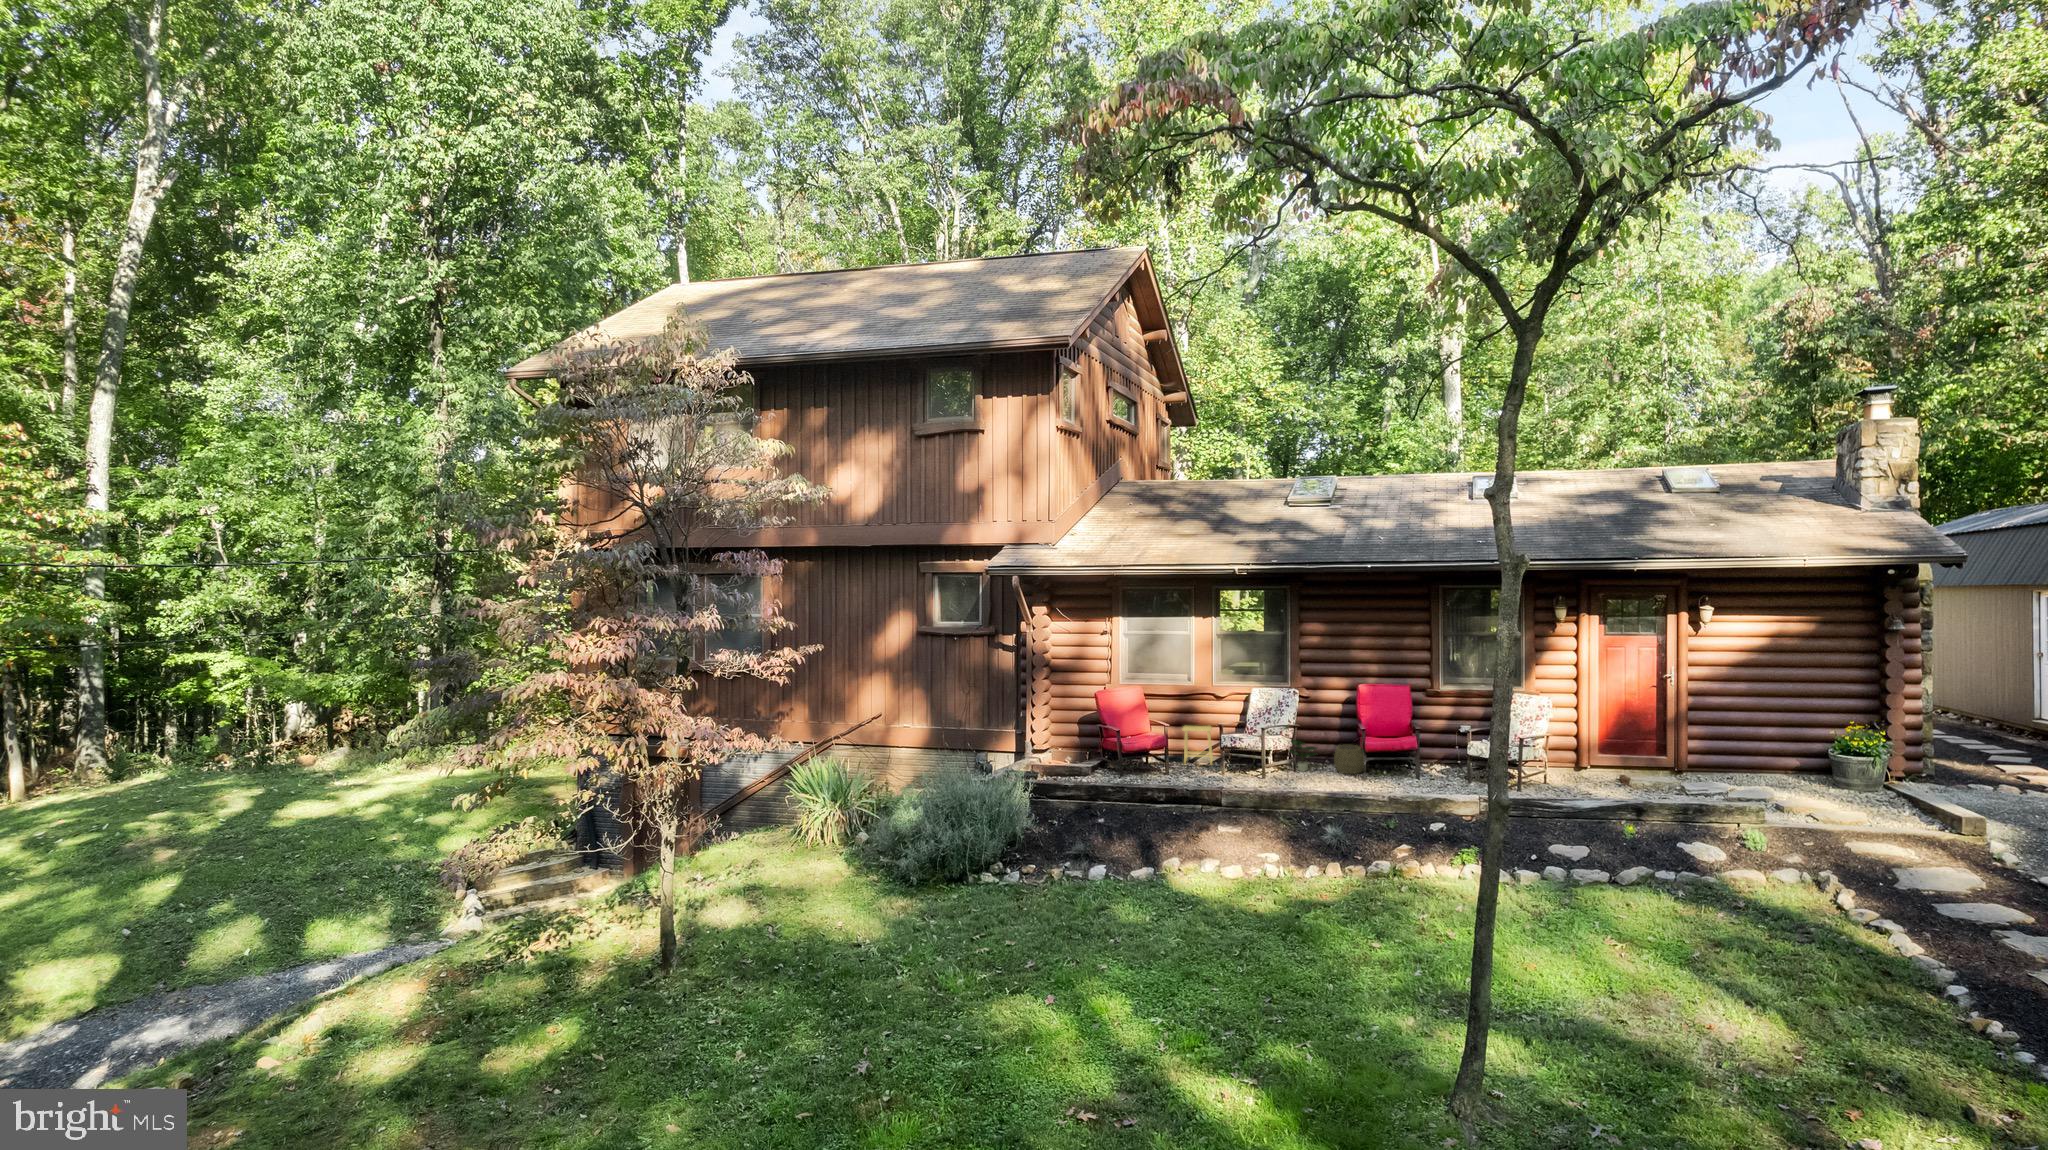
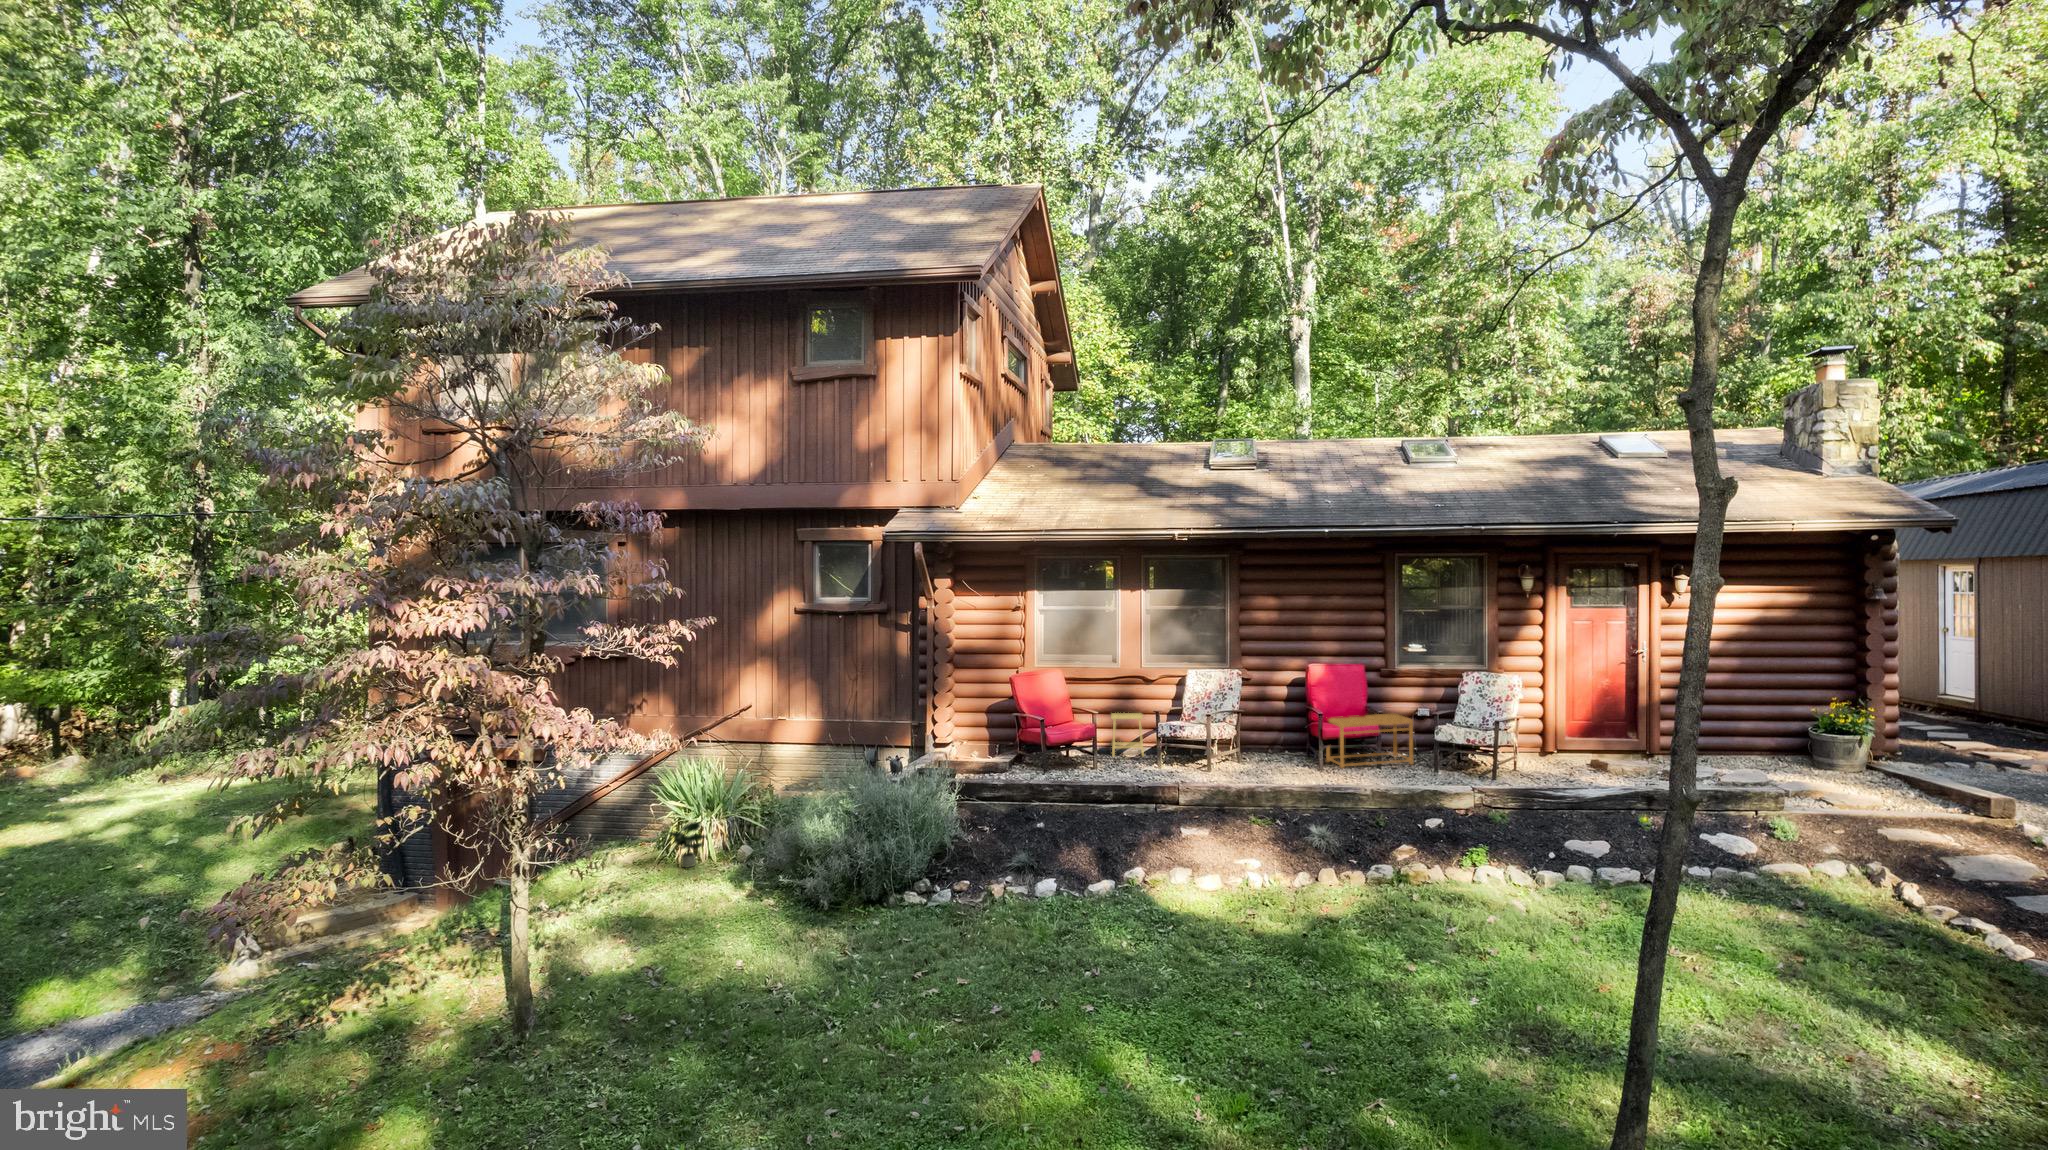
side table: none [1375,730,1456,781] -> present [1326,713,1413,768]
potted plant: present [1289,740,1317,771] -> present [669,822,705,867]
woven basket: present [1334,745,1365,775] -> none [1280,731,1315,764]

